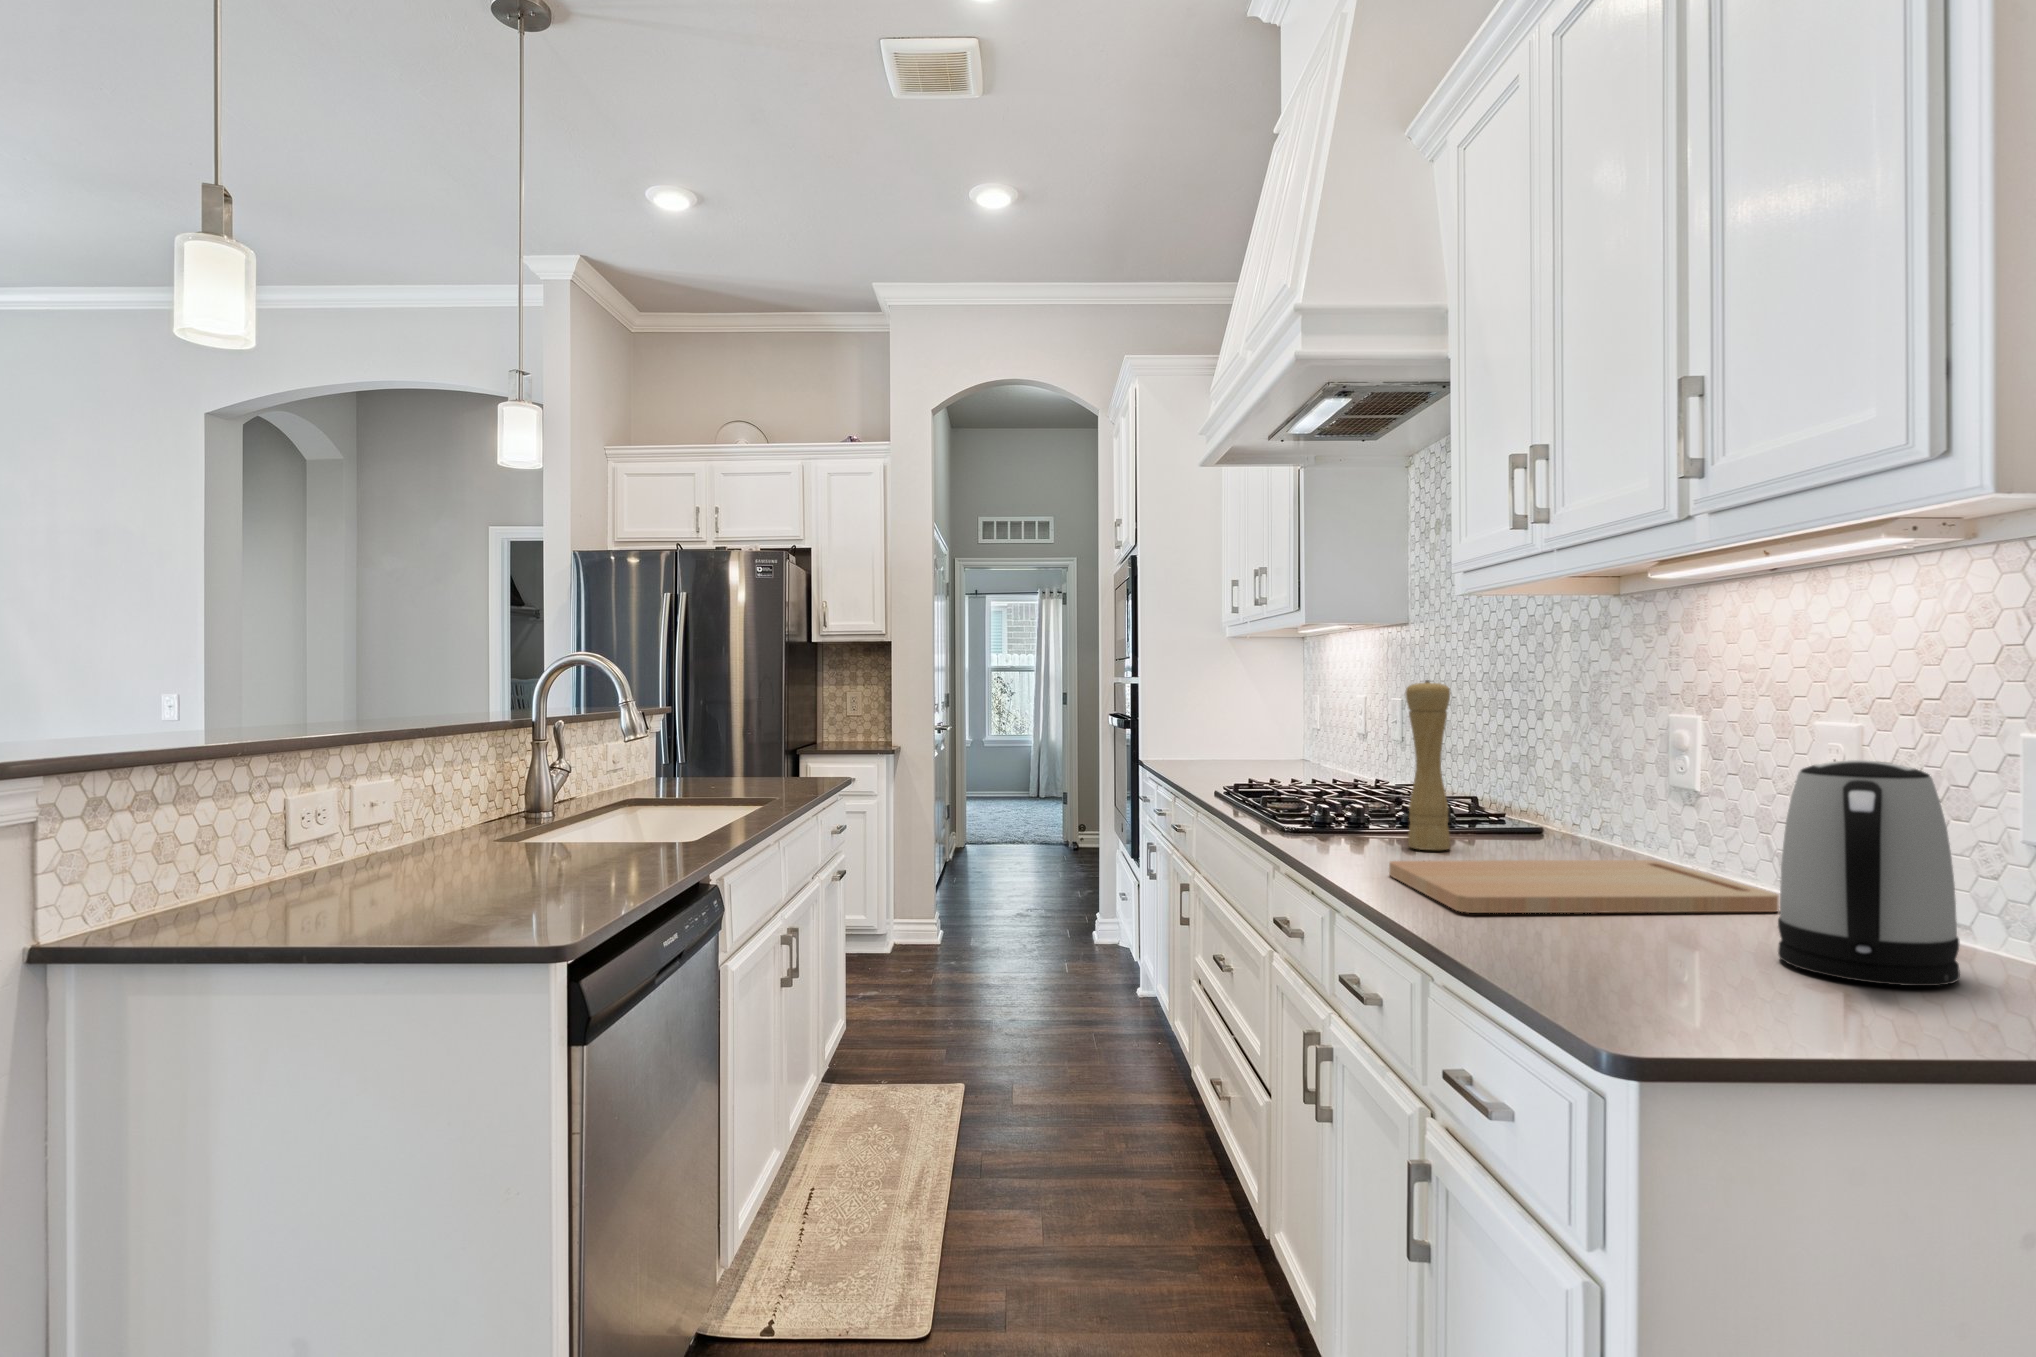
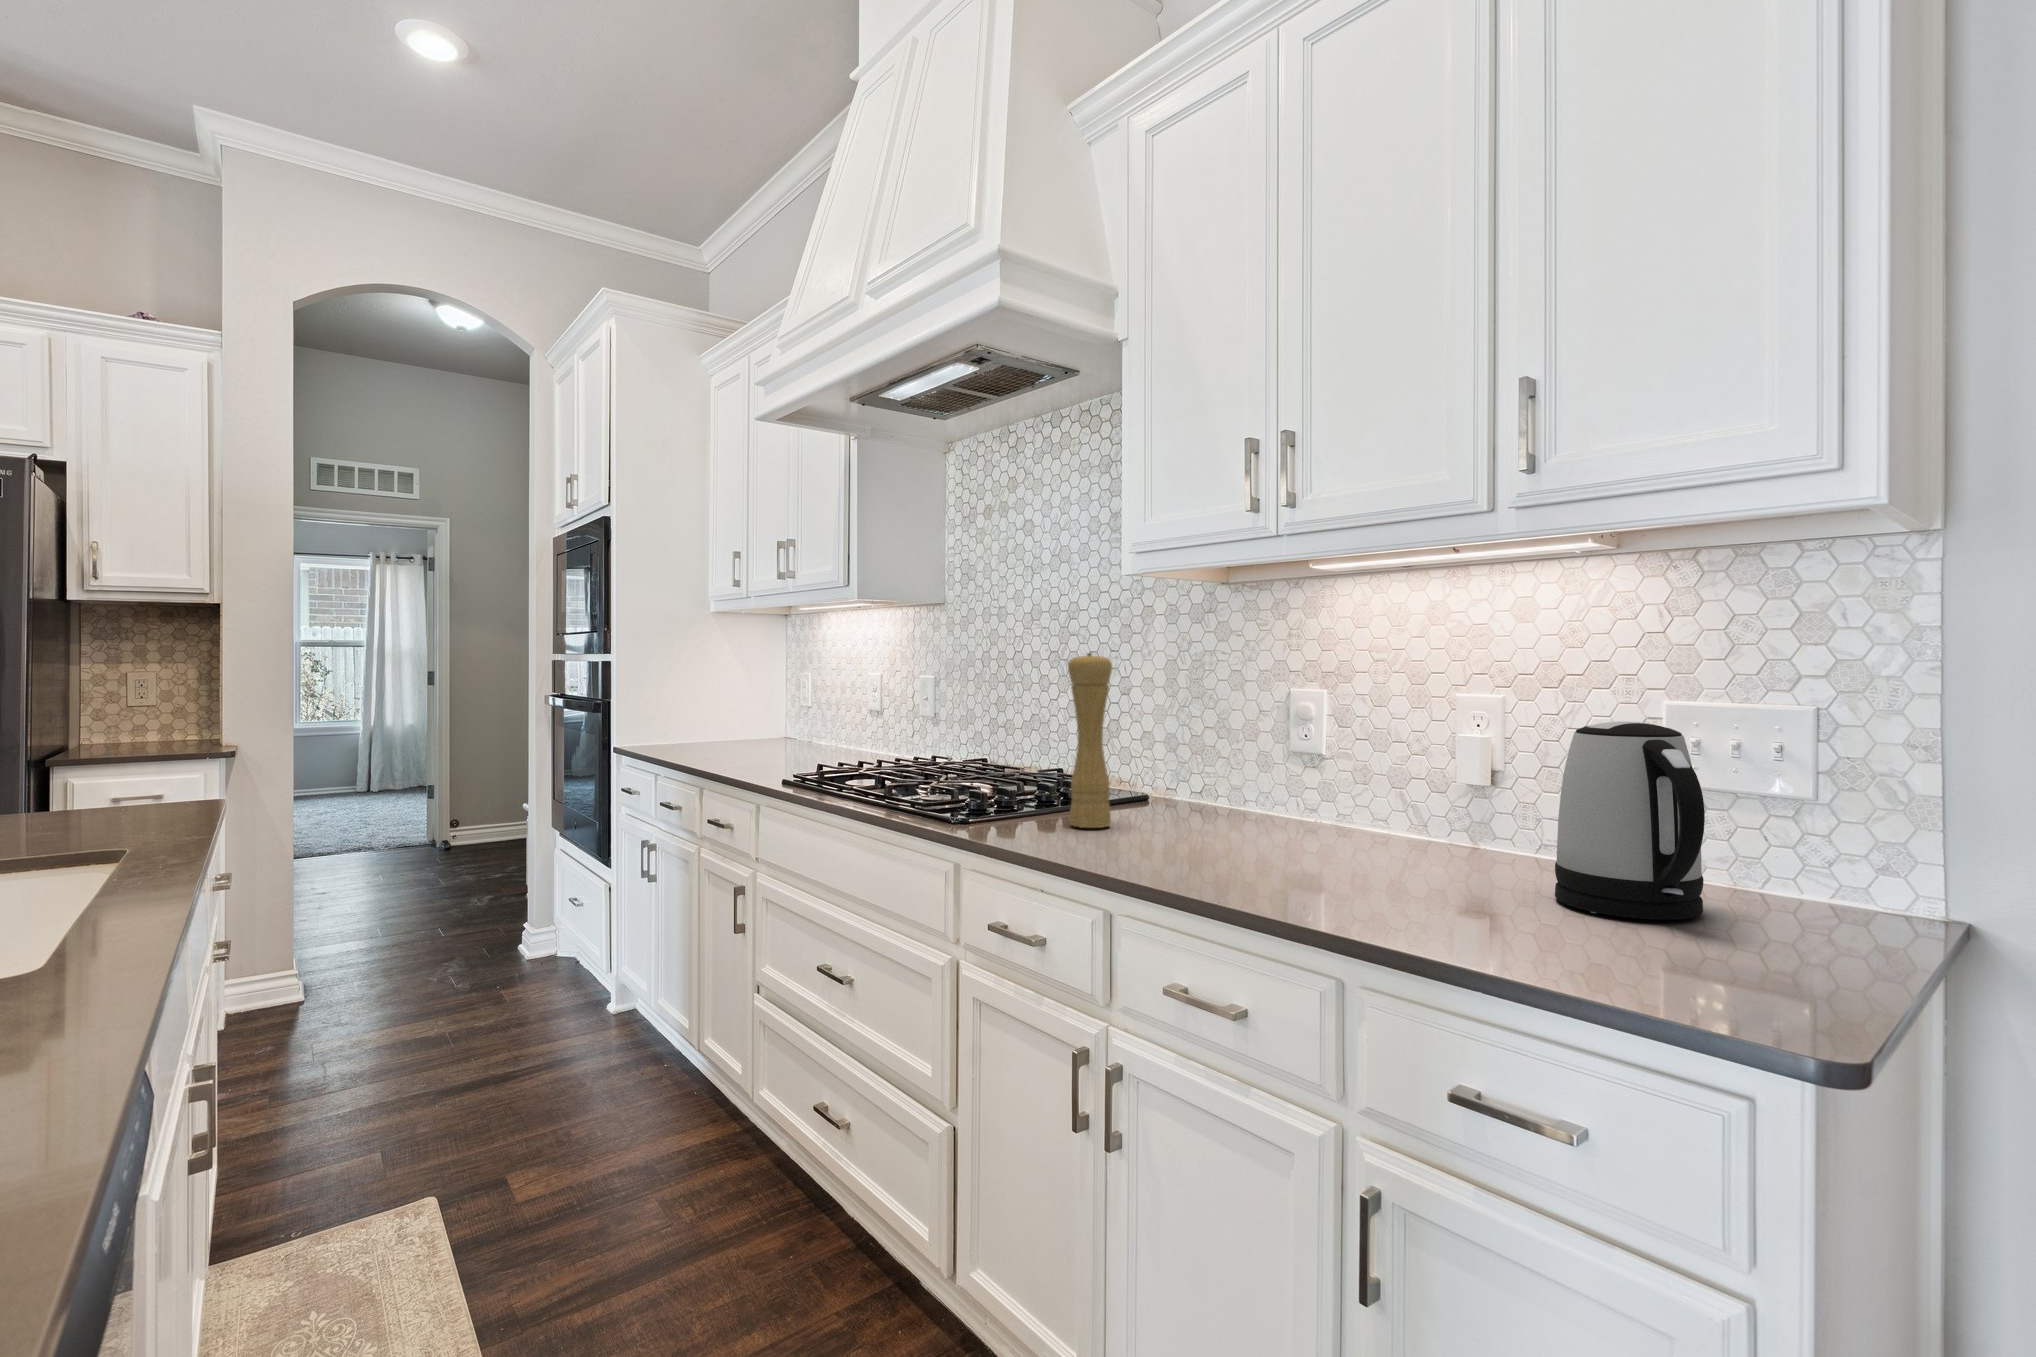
cutting board: present [1389,860,1778,913] -> none [1120,819,1455,897]

